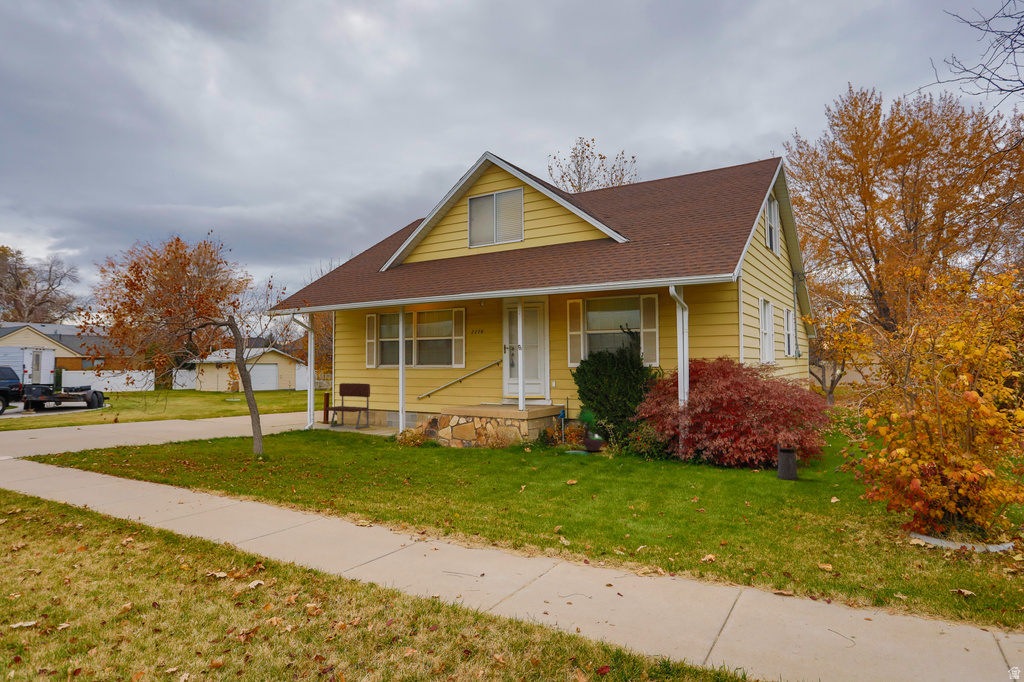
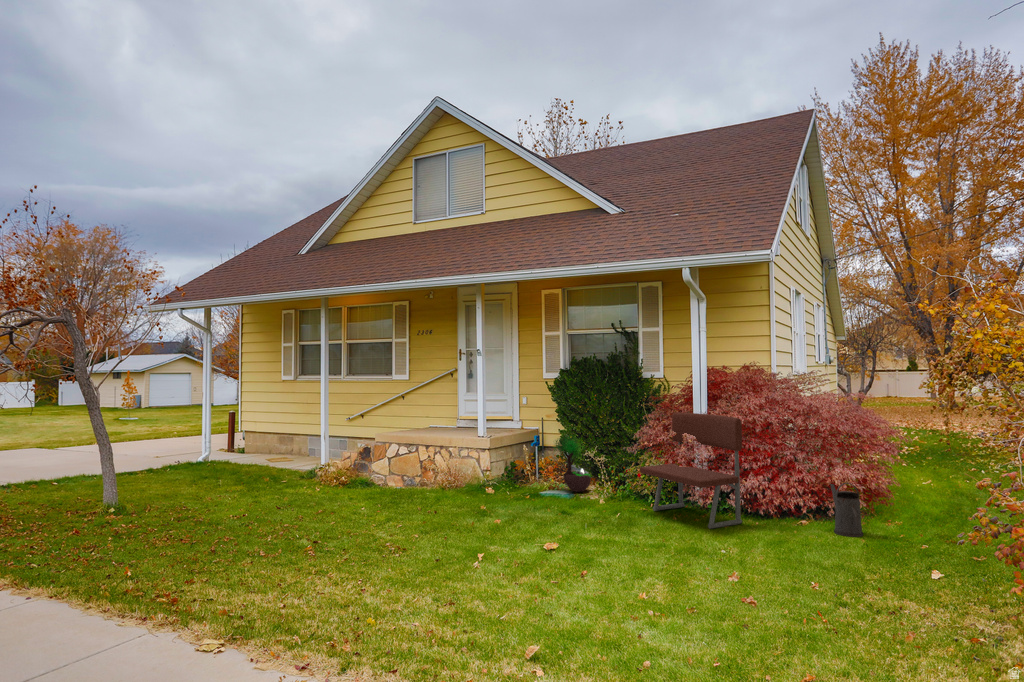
bench: present [325,383,370,429] -> present [640,412,742,529]

